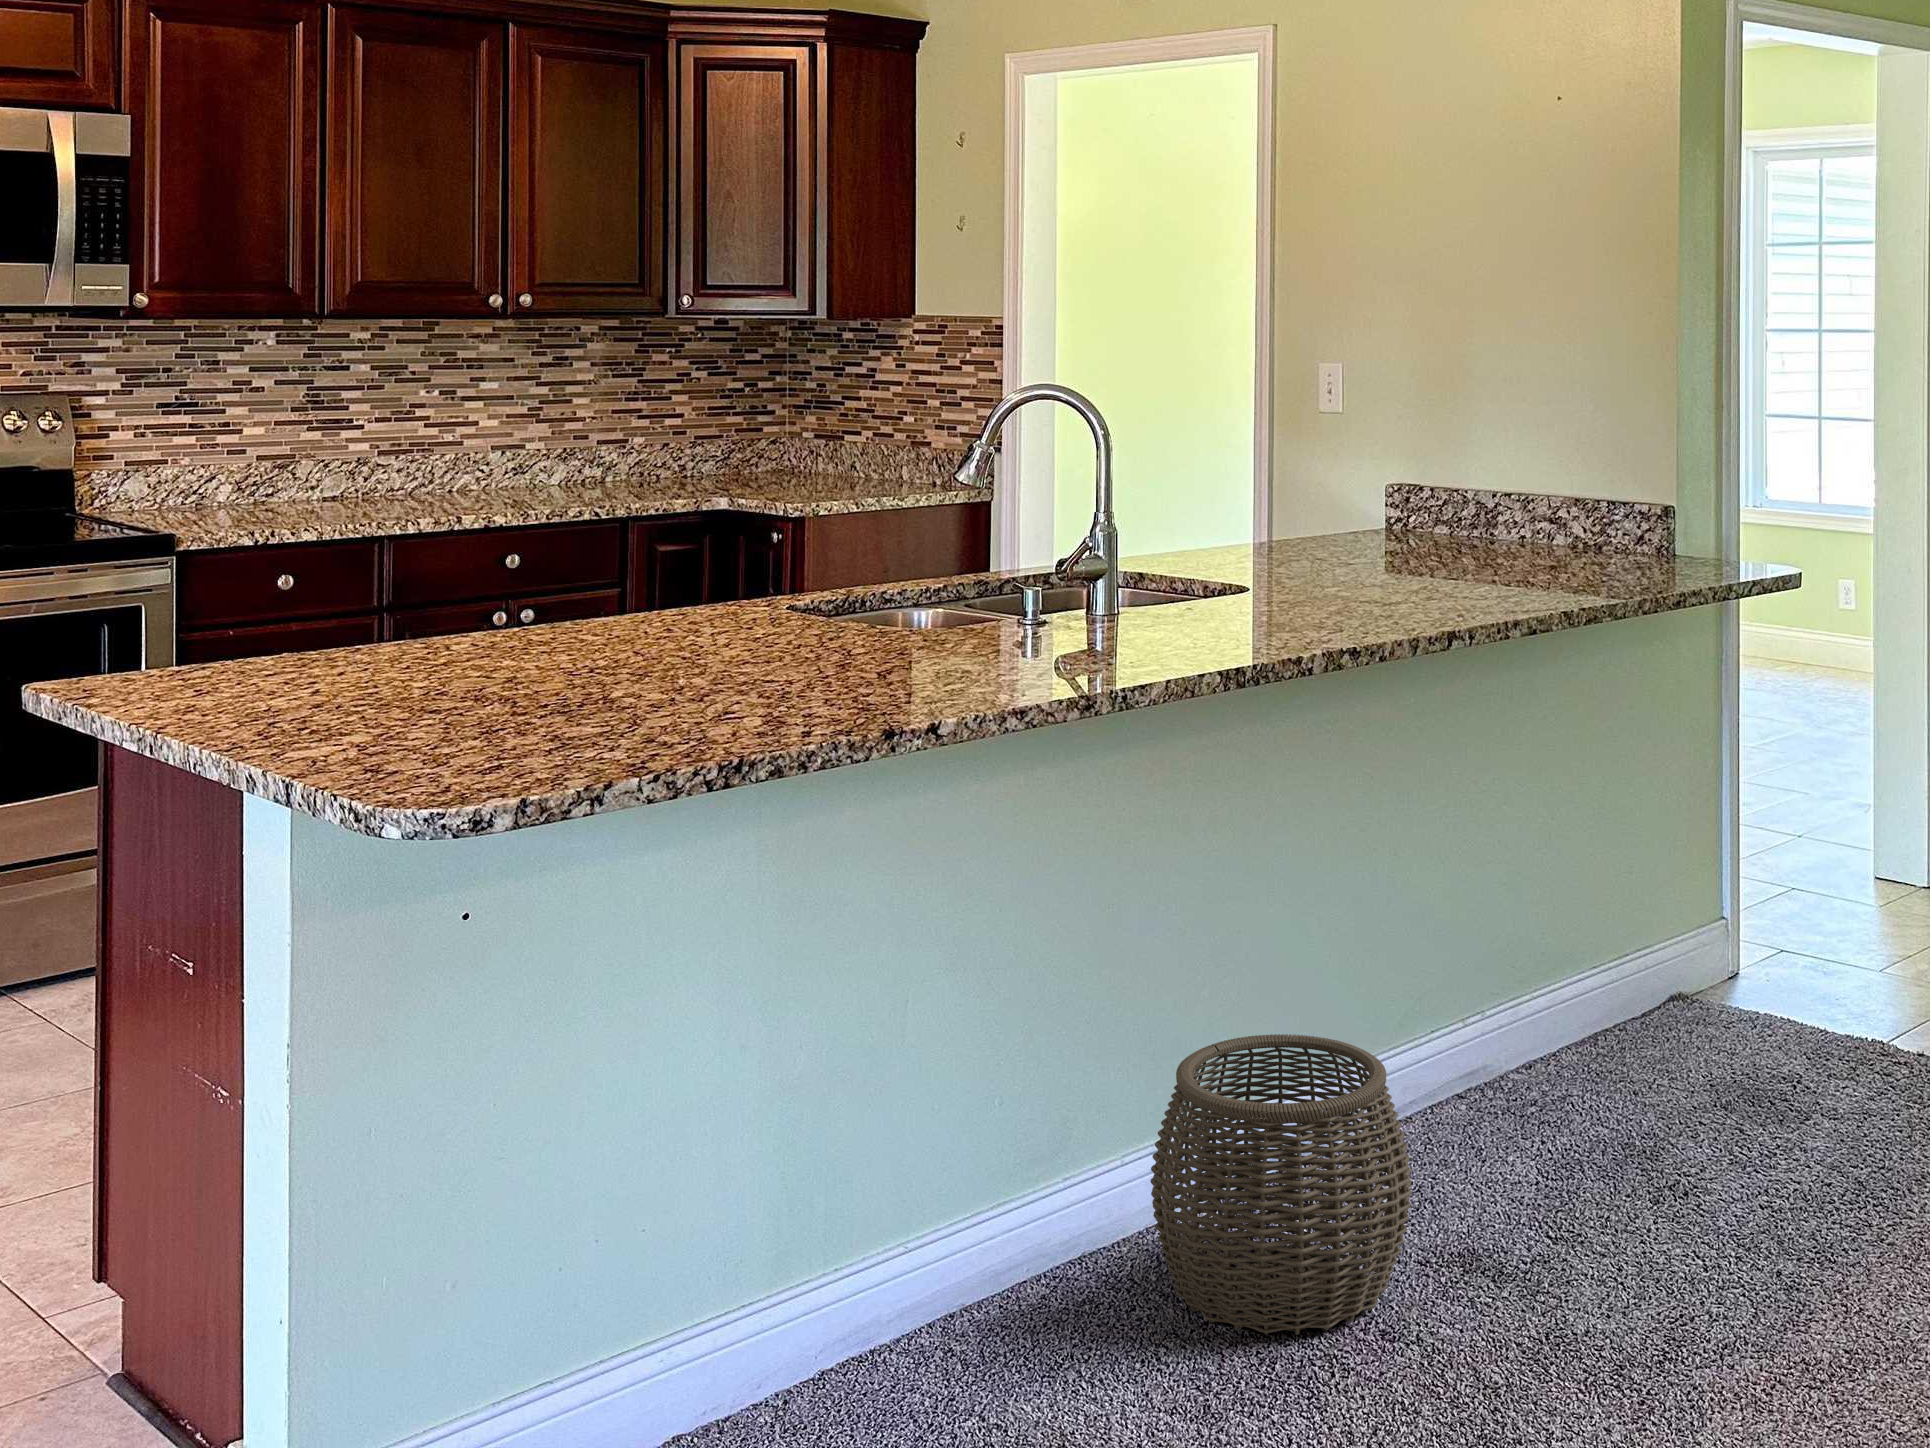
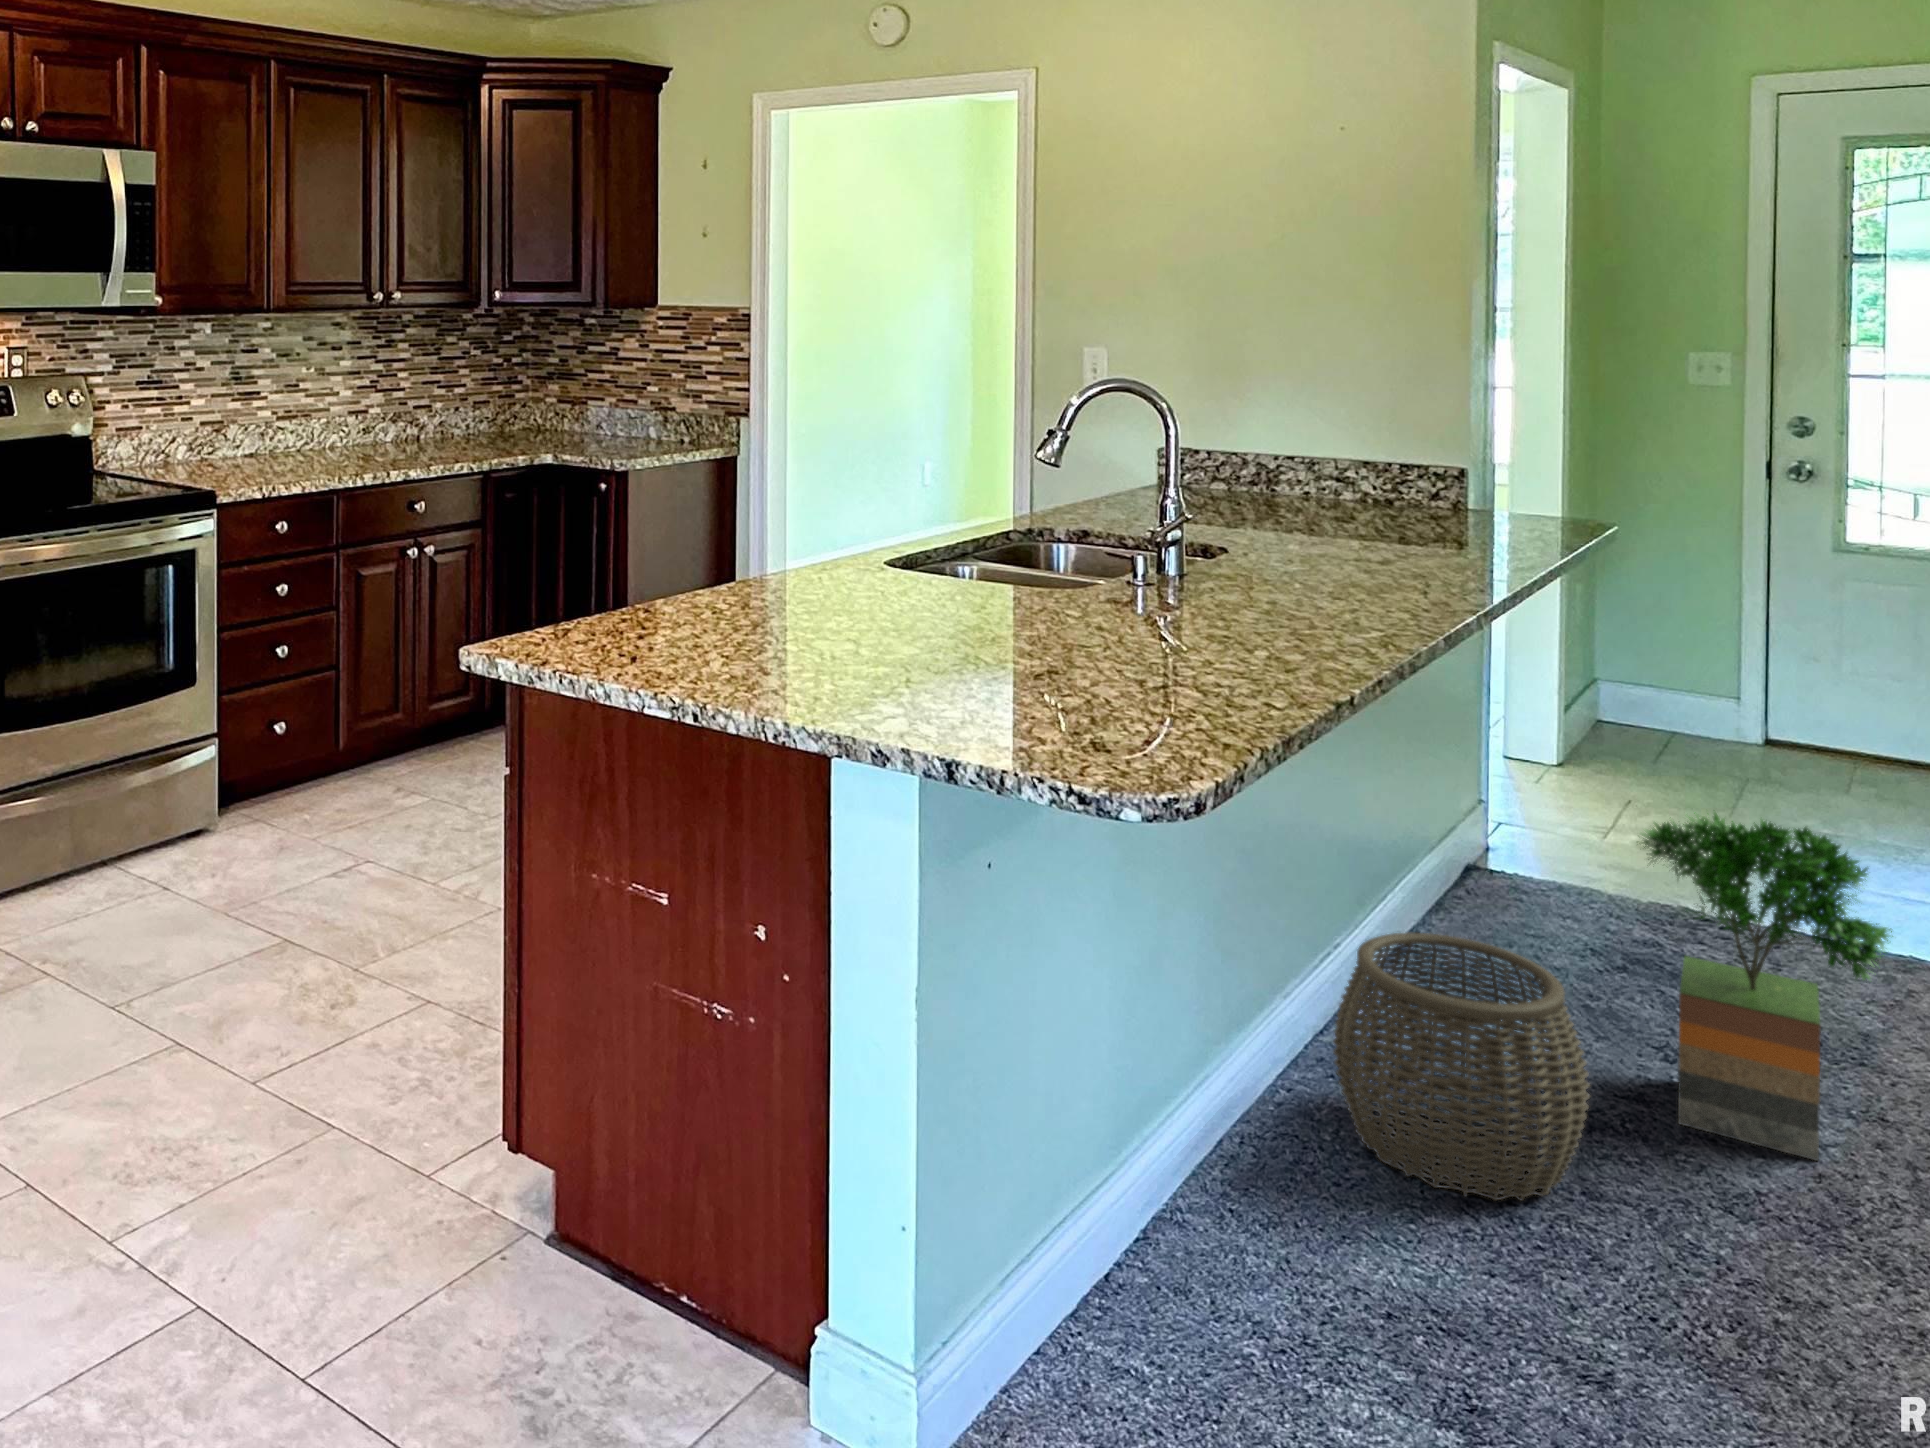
potted tree: none [1576,890,1807,1297] -> present [1641,813,1893,1161]

